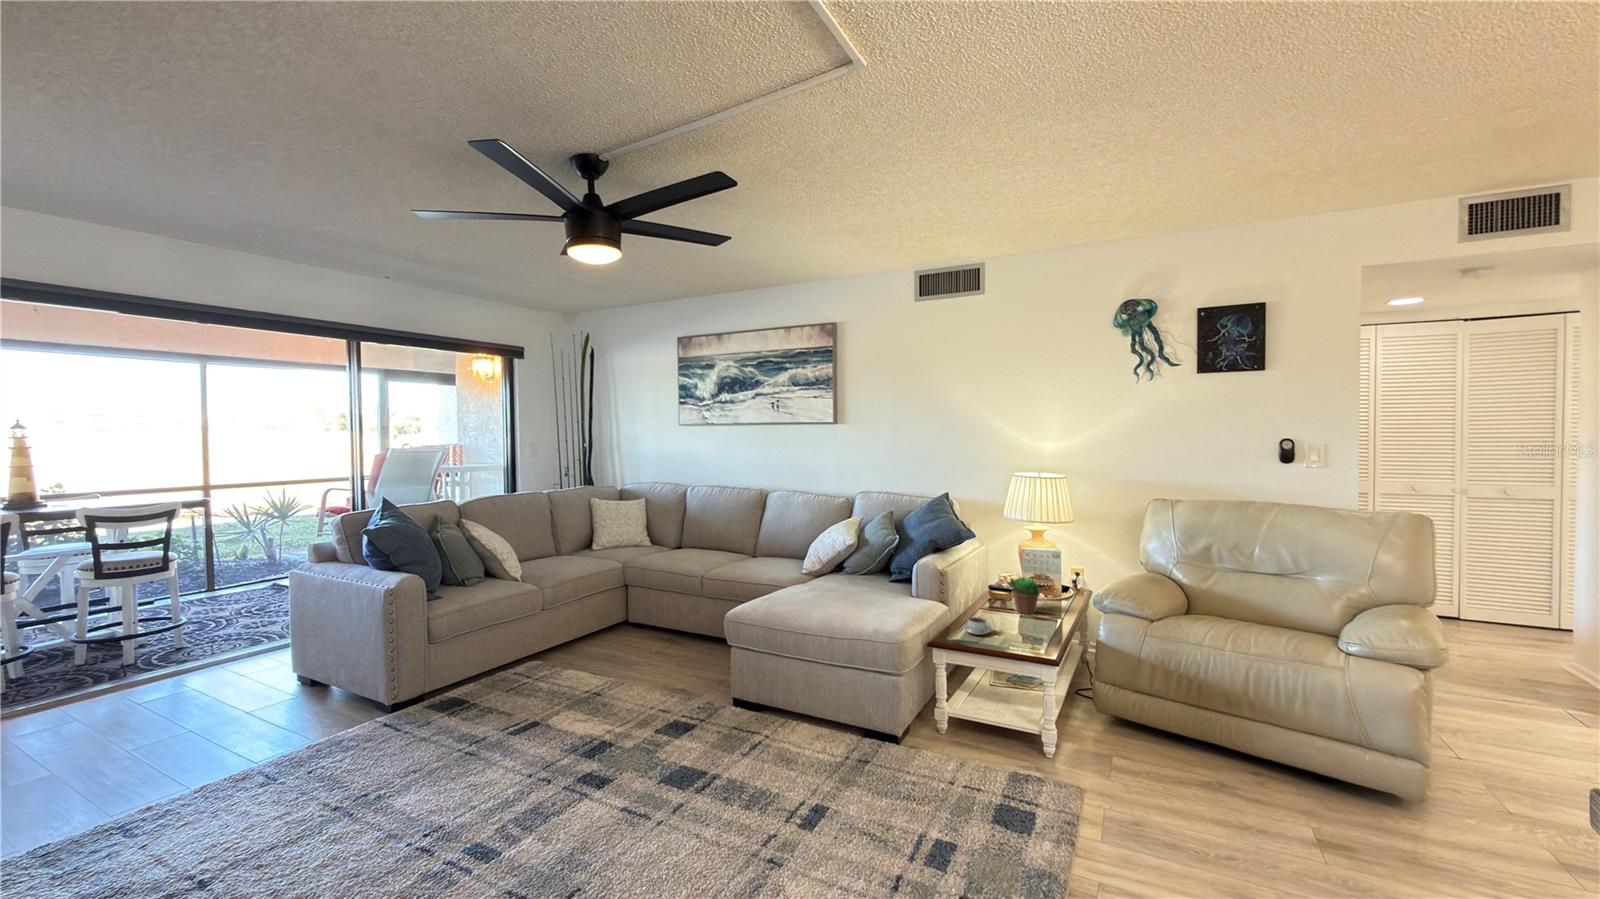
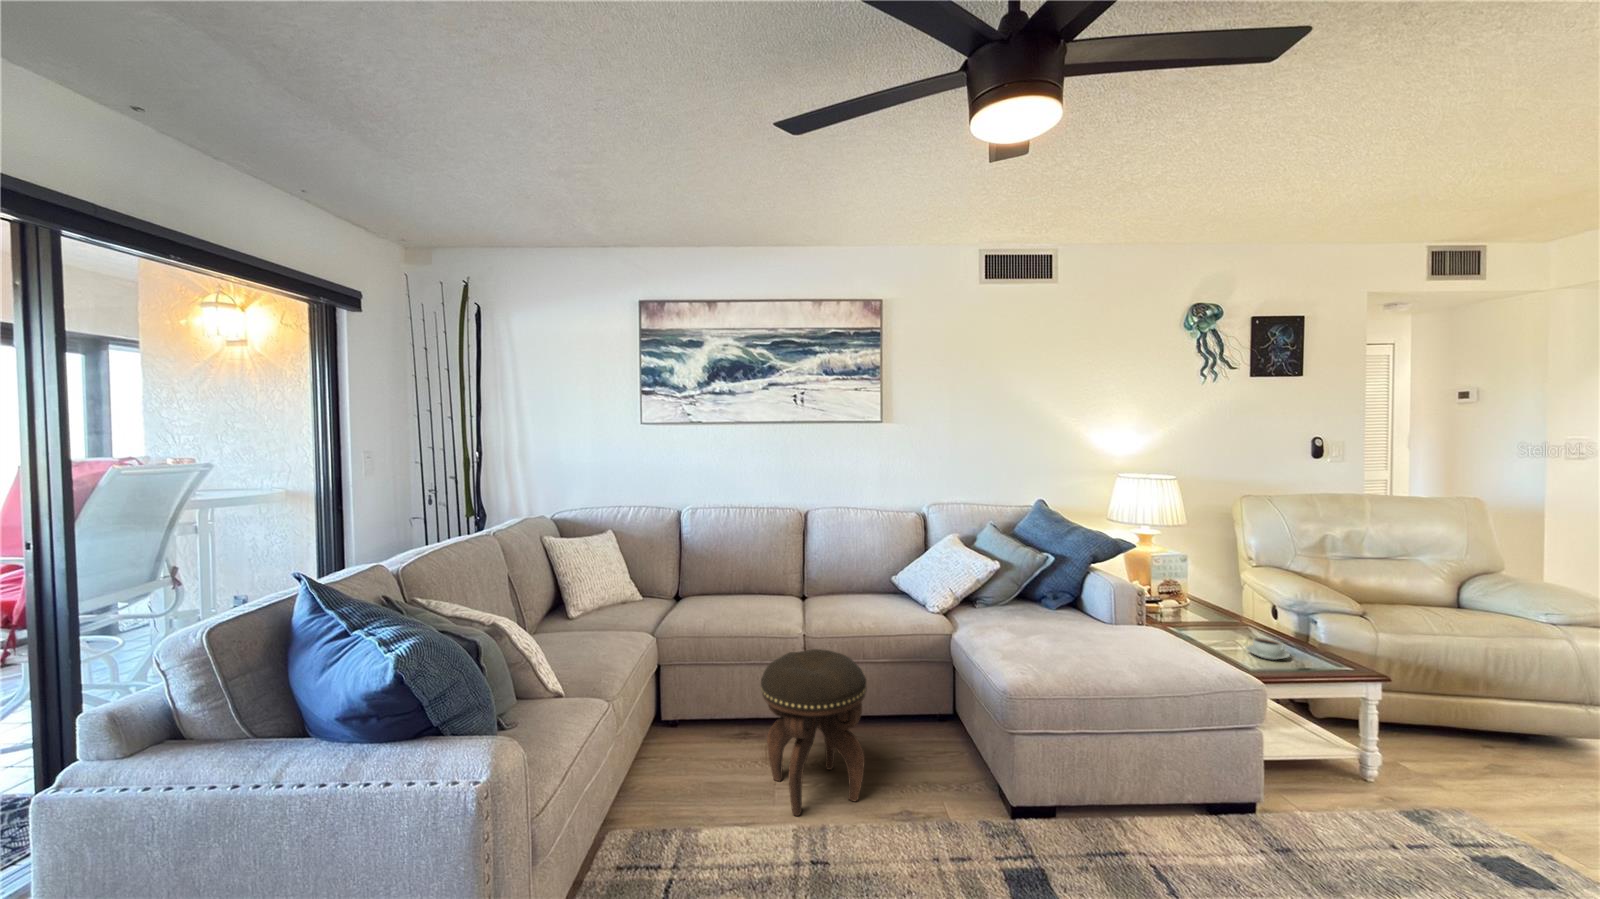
succulent plant: present [1008,577,1041,614] -> none [1200,583,1249,625]
footstool: none [623,579,691,672] -> present [761,649,866,816]

